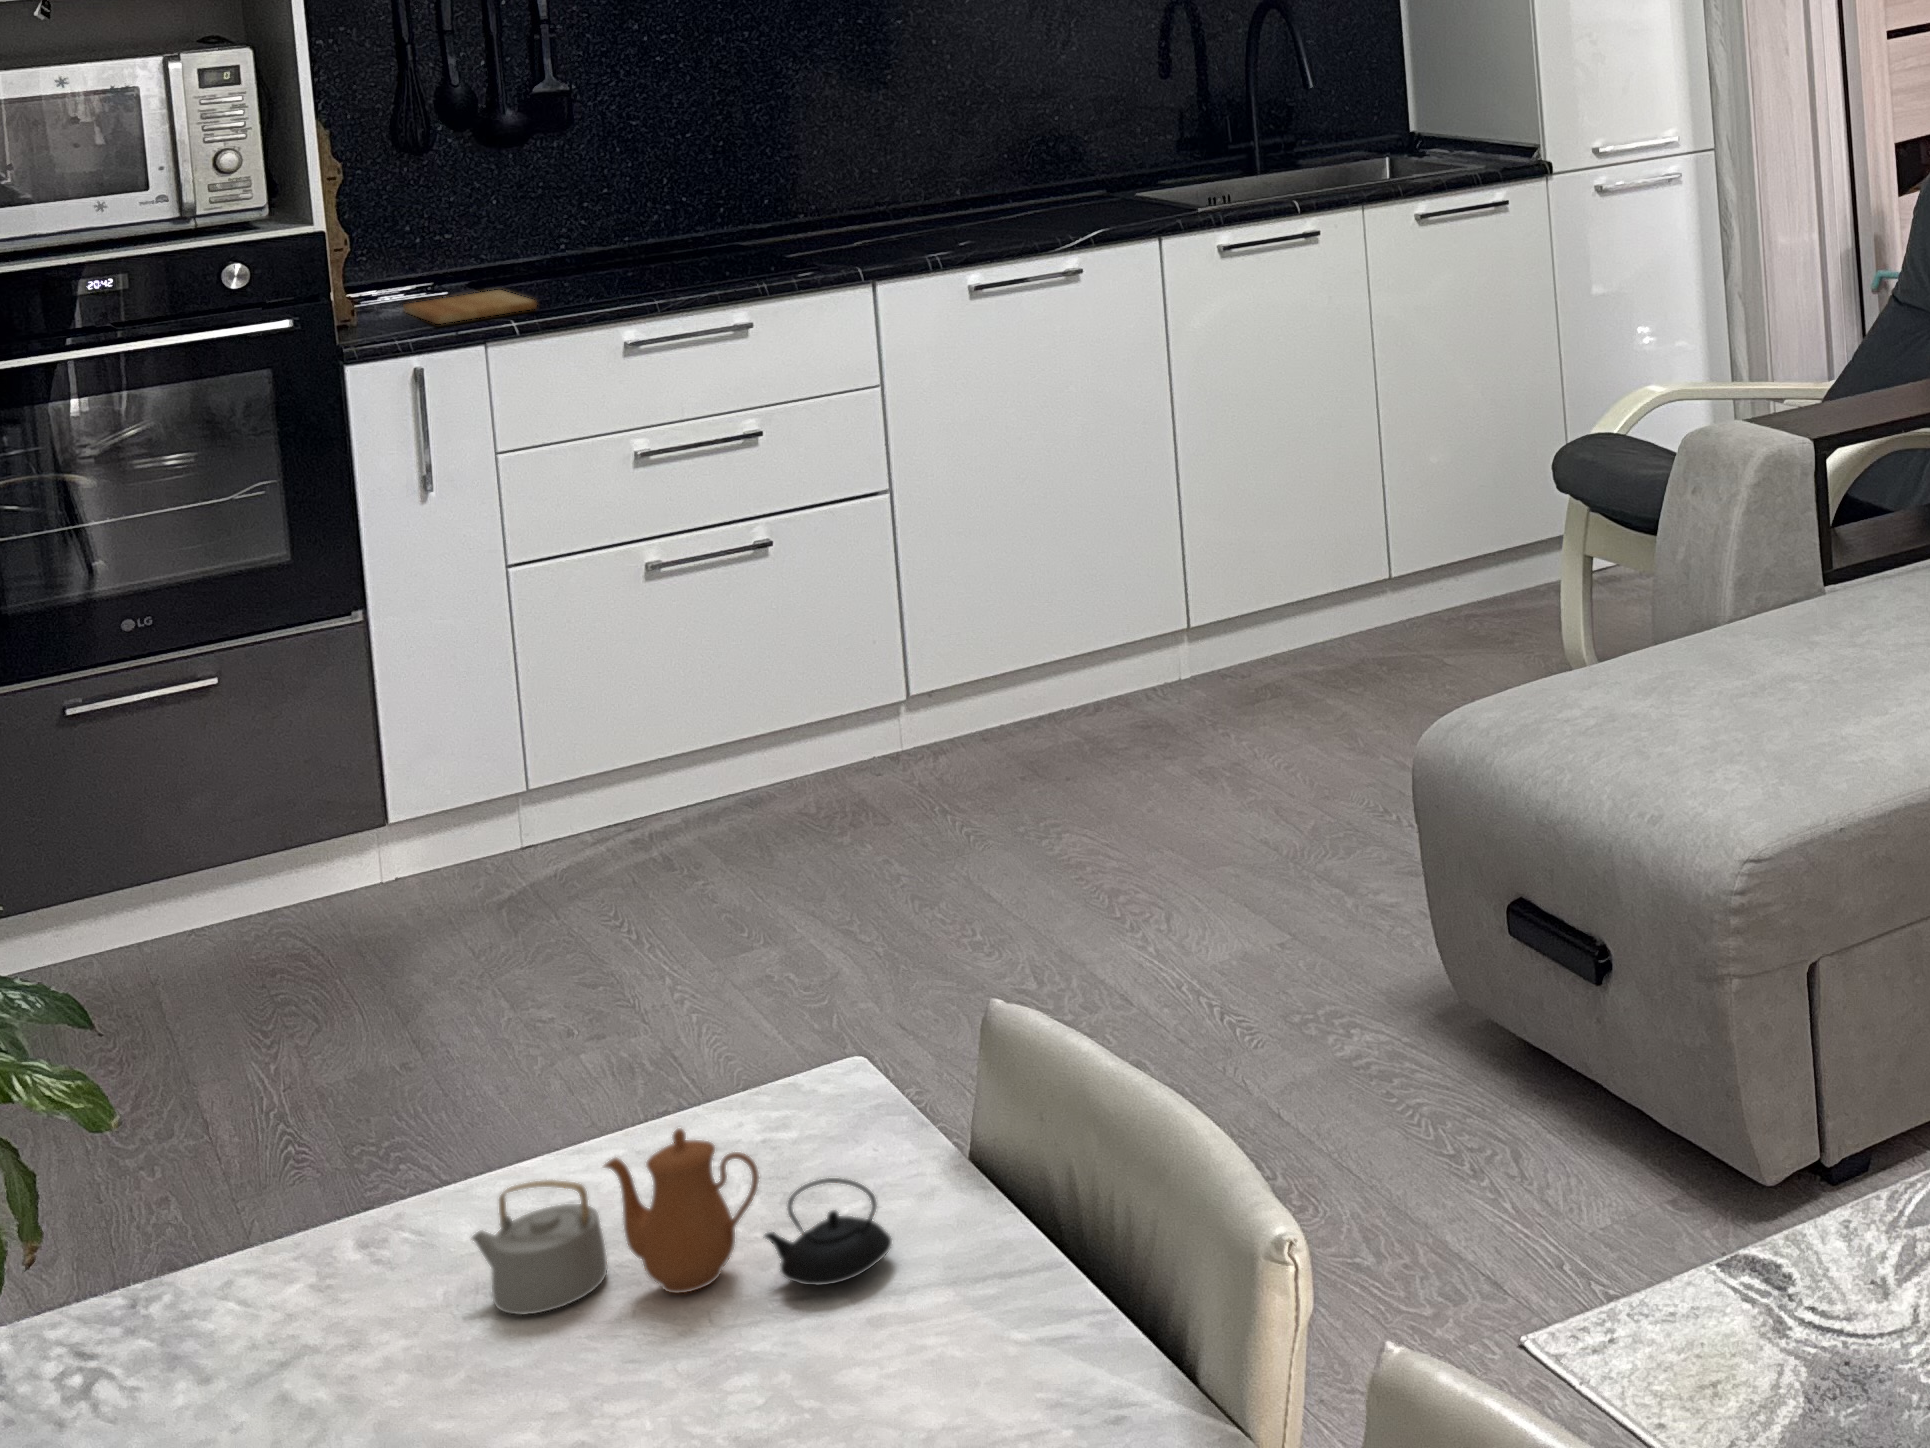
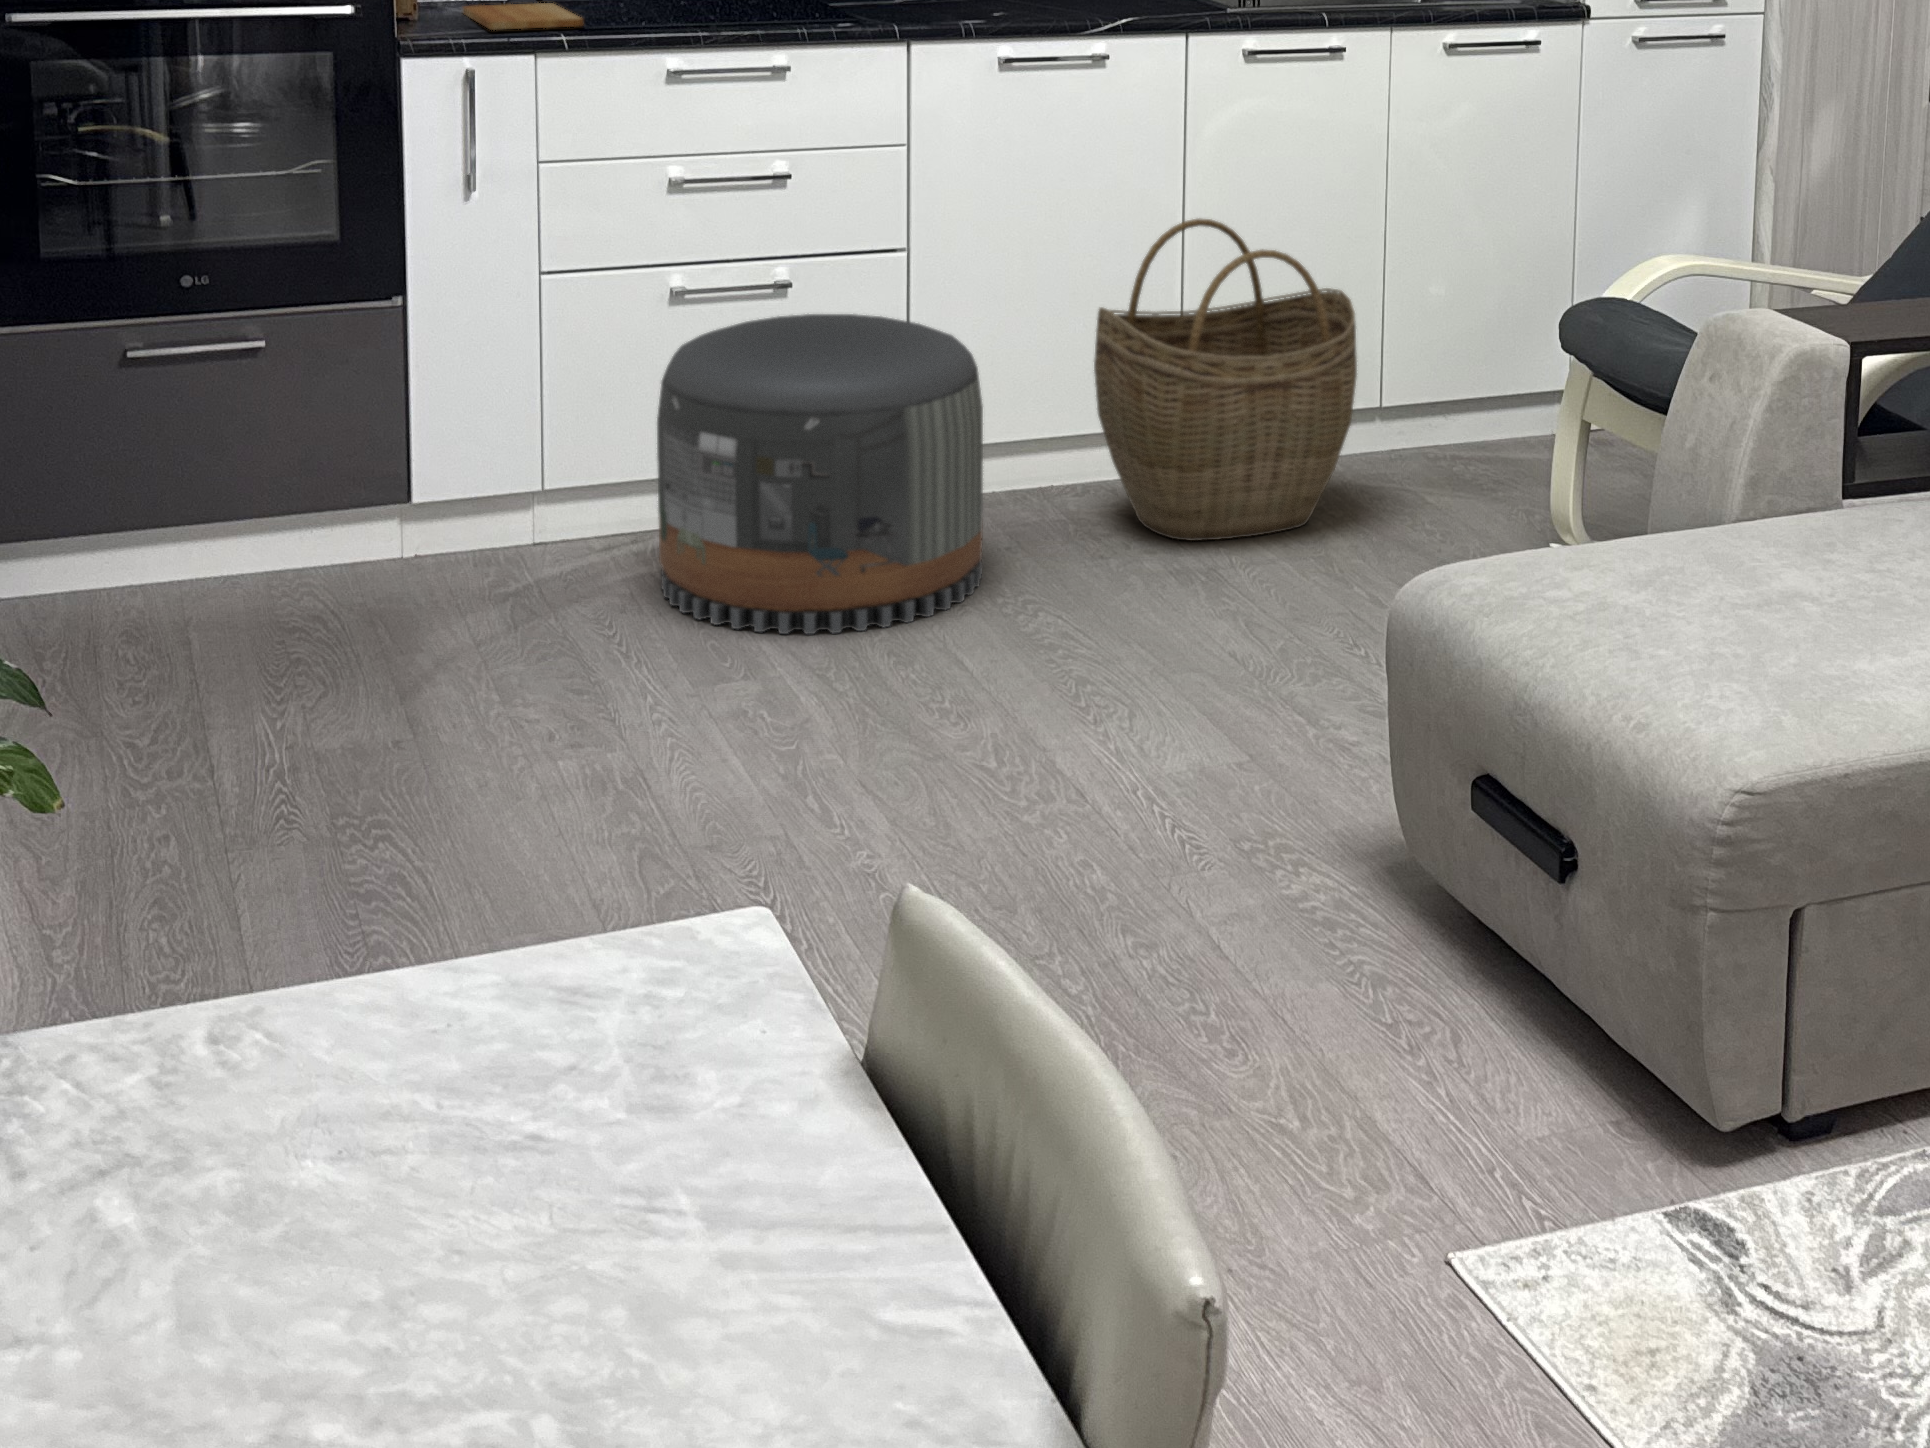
woven basket: none [1097,417,1361,740] -> present [1094,218,1357,541]
pouf: none [646,561,1002,899] -> present [657,314,983,634]
teapot: present [472,1128,892,1314] -> none [351,986,792,1191]

